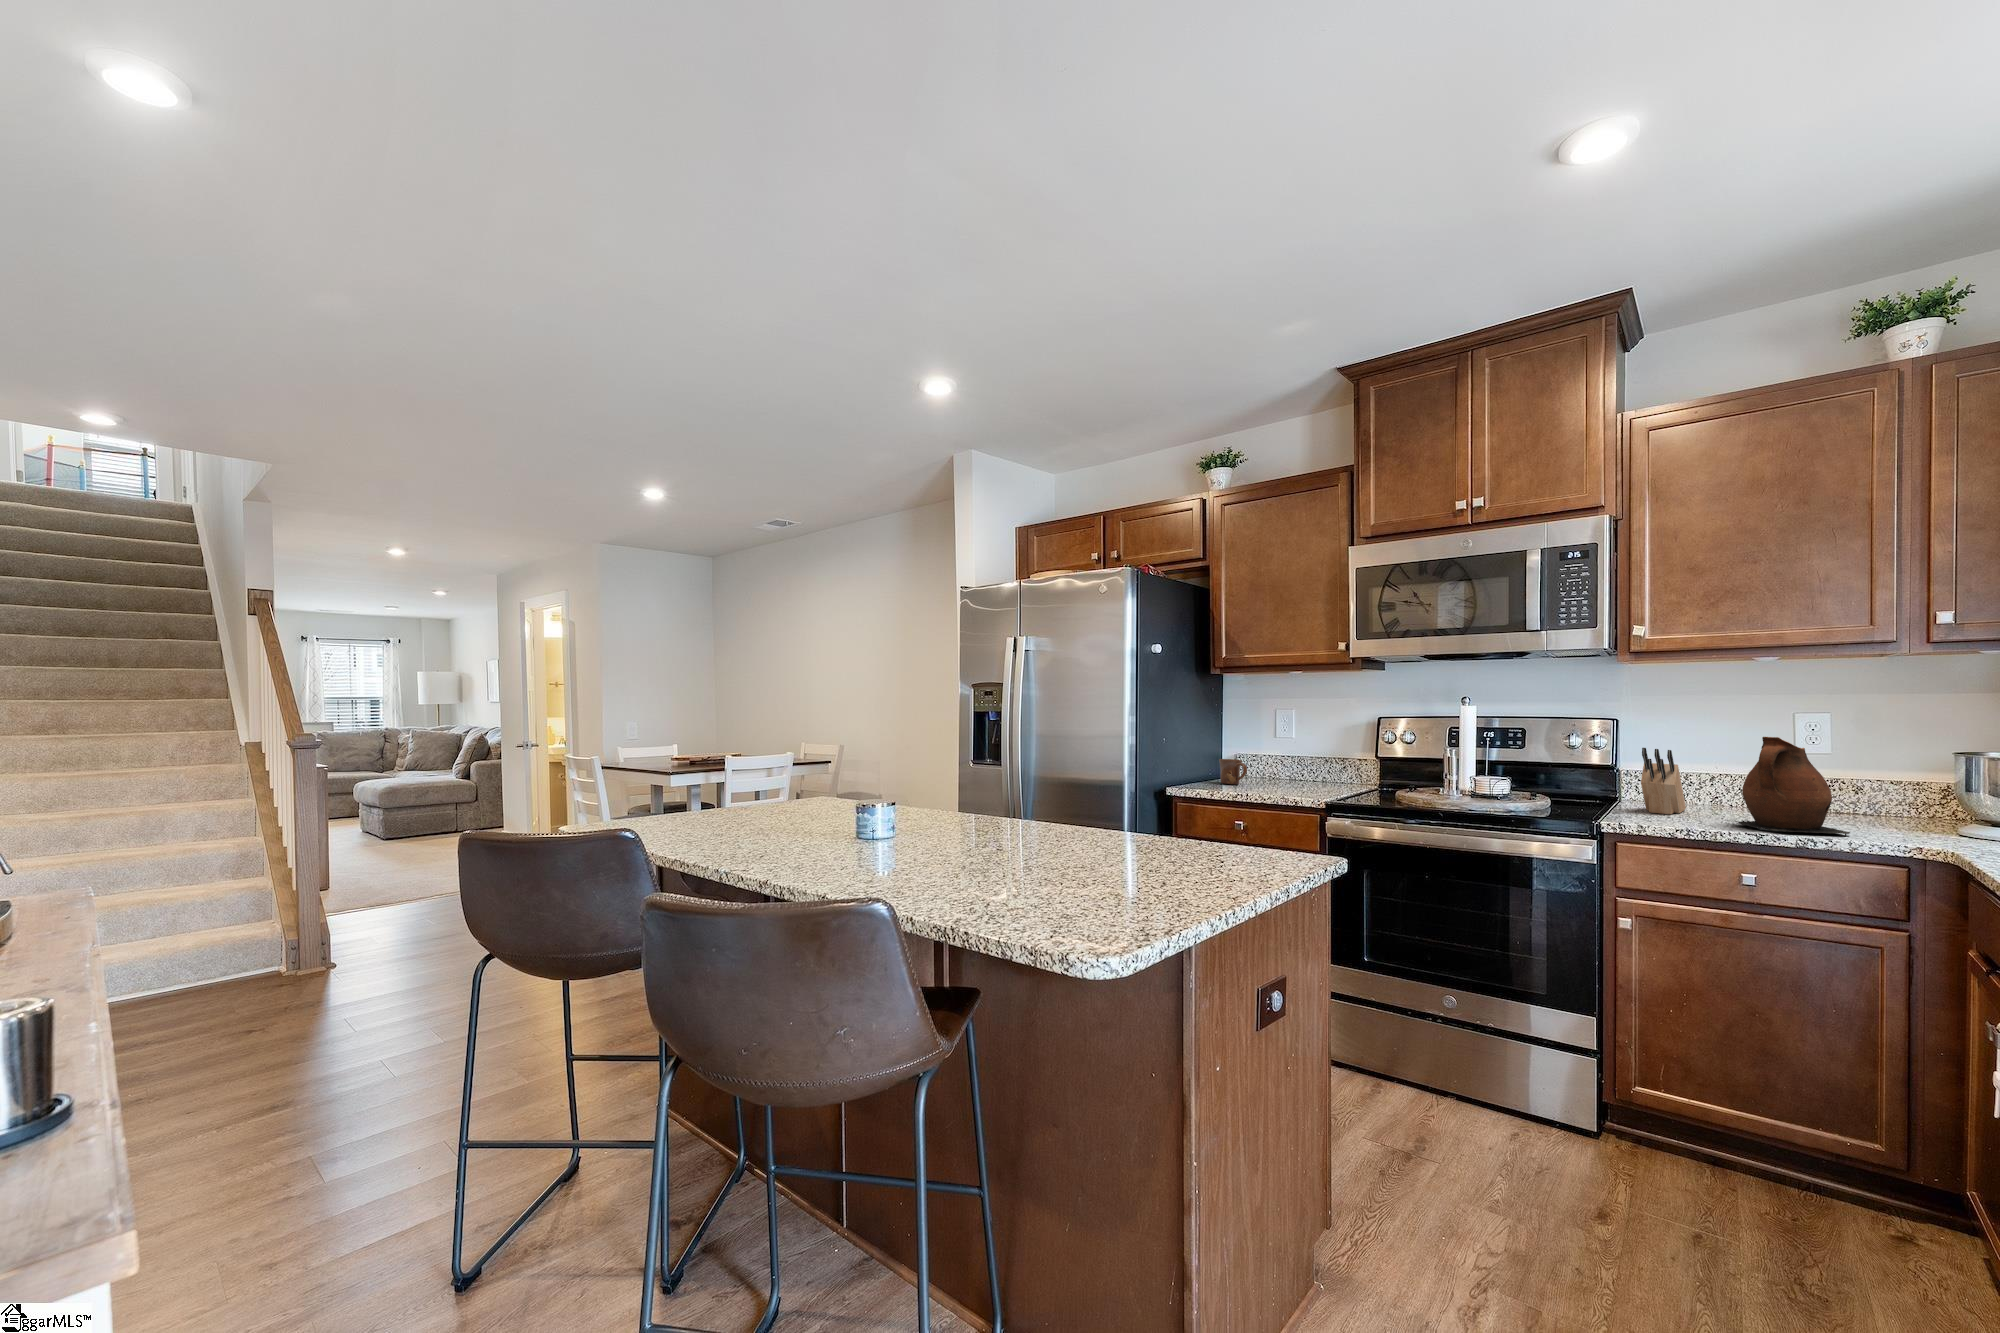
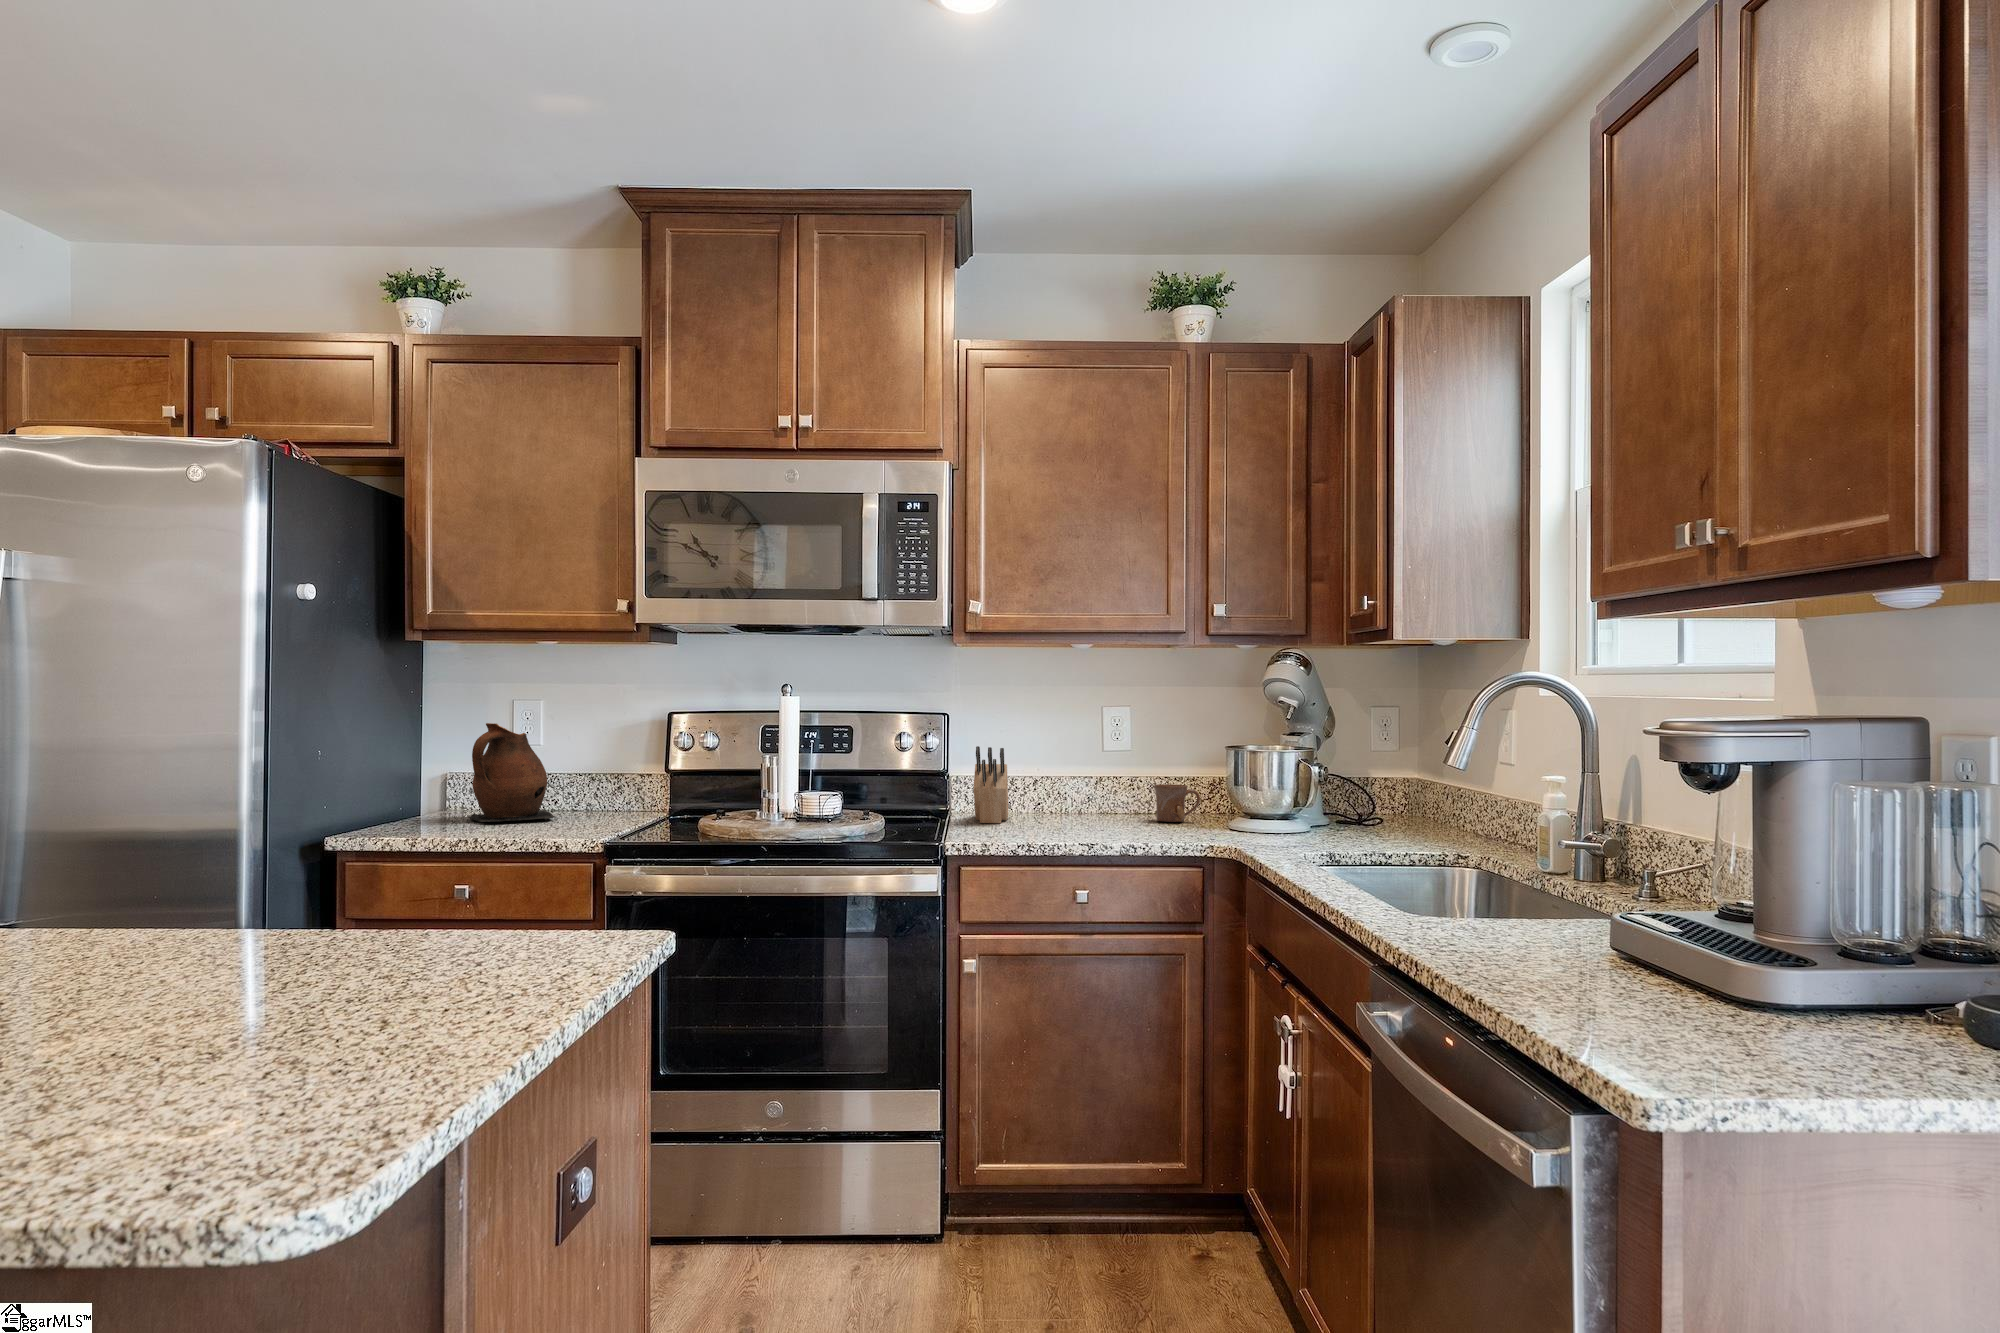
ceramic pitcher: present [1735,737,1850,835] -> present [469,723,555,822]
mug: present [1219,759,1247,784] -> present [1154,784,1200,822]

